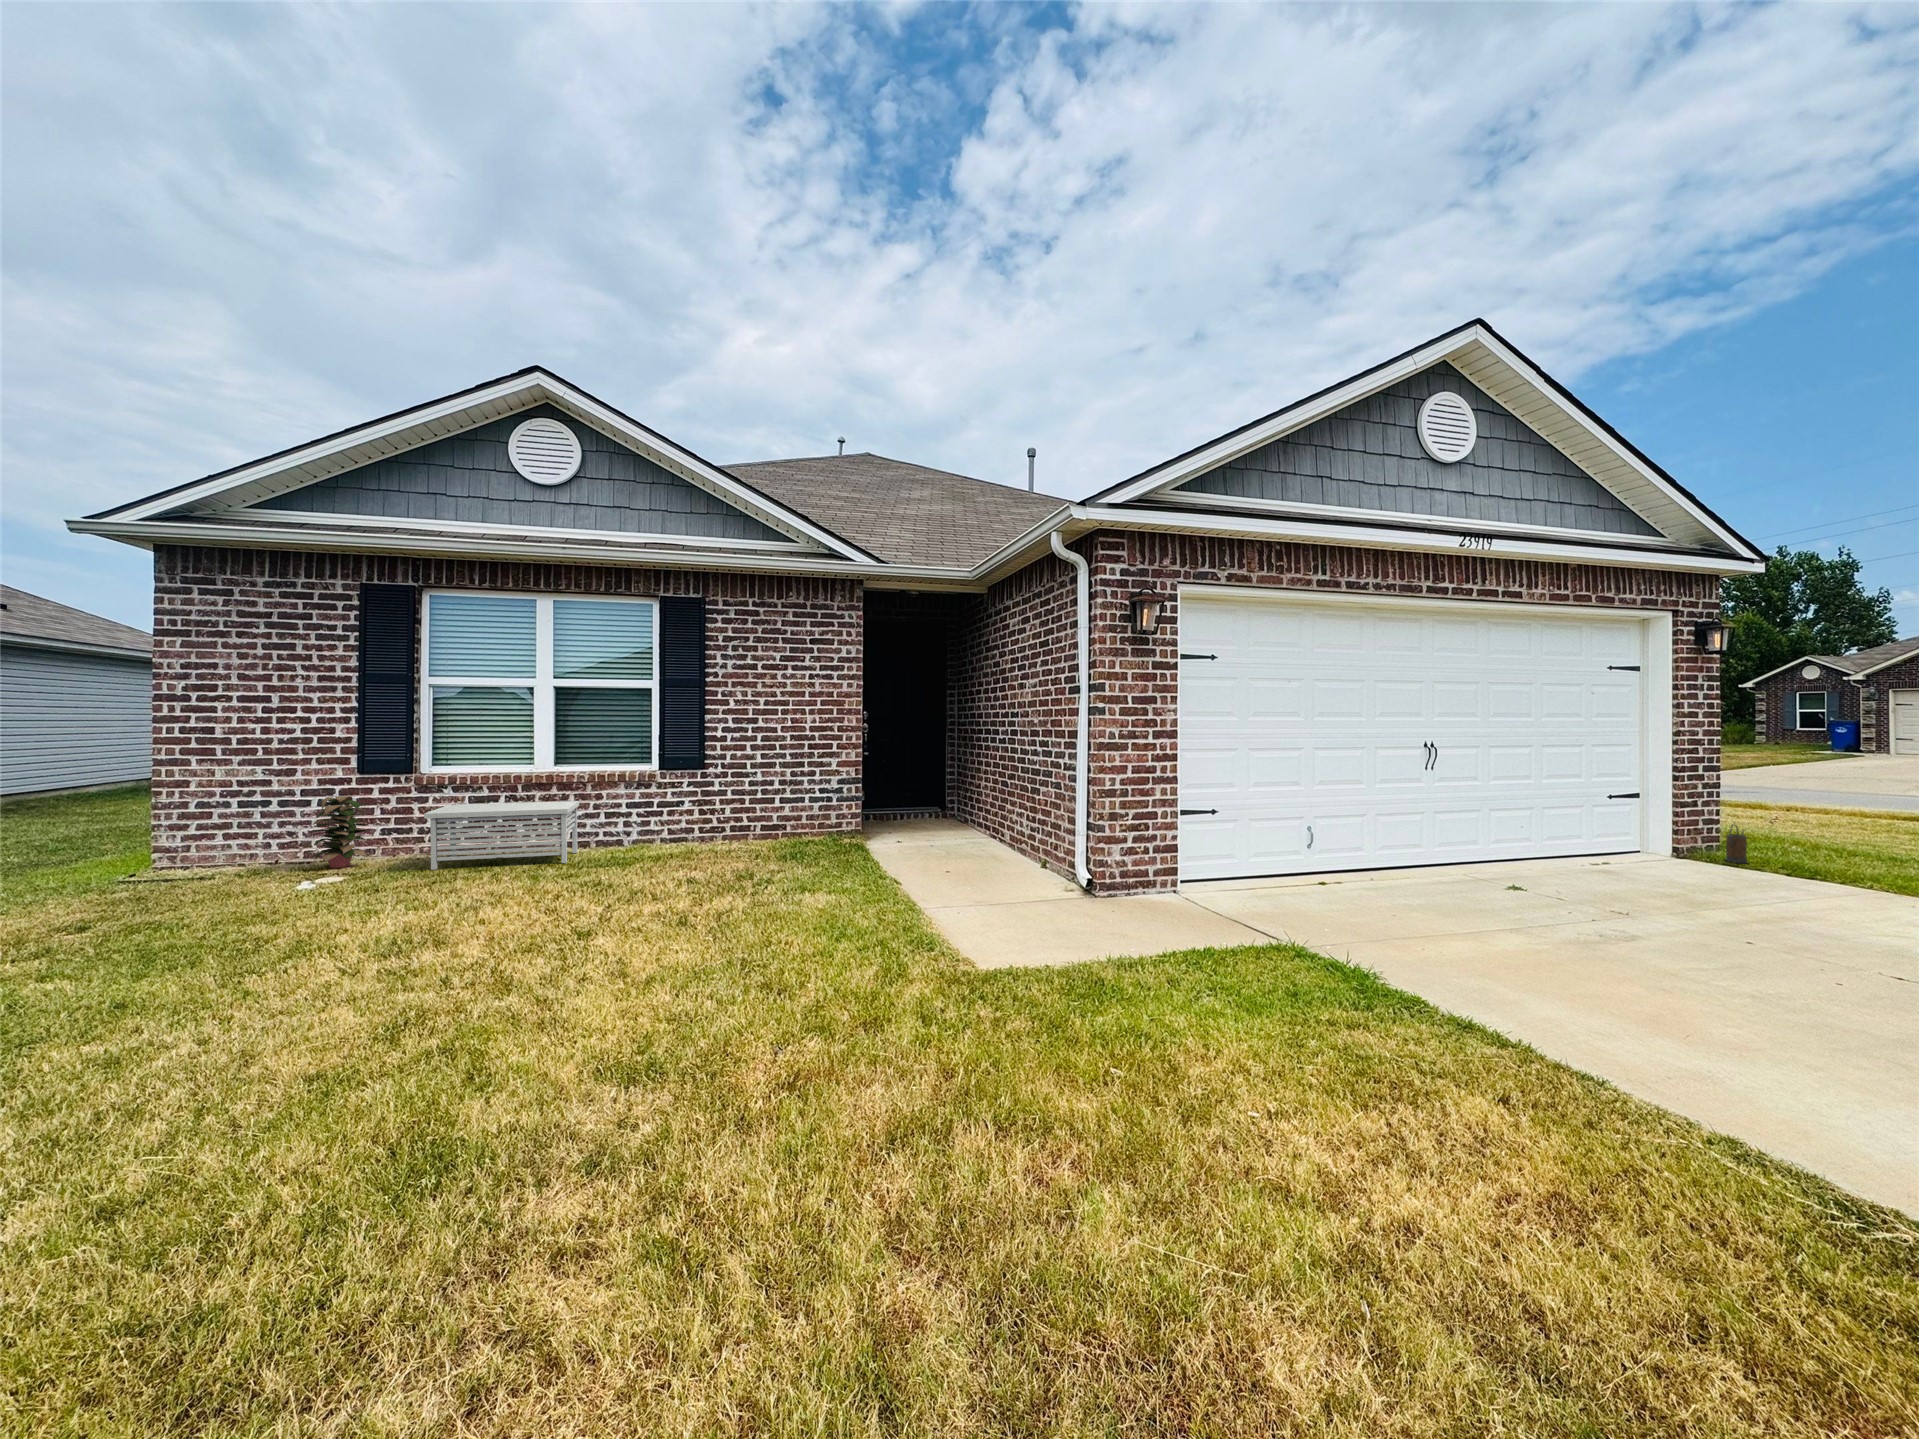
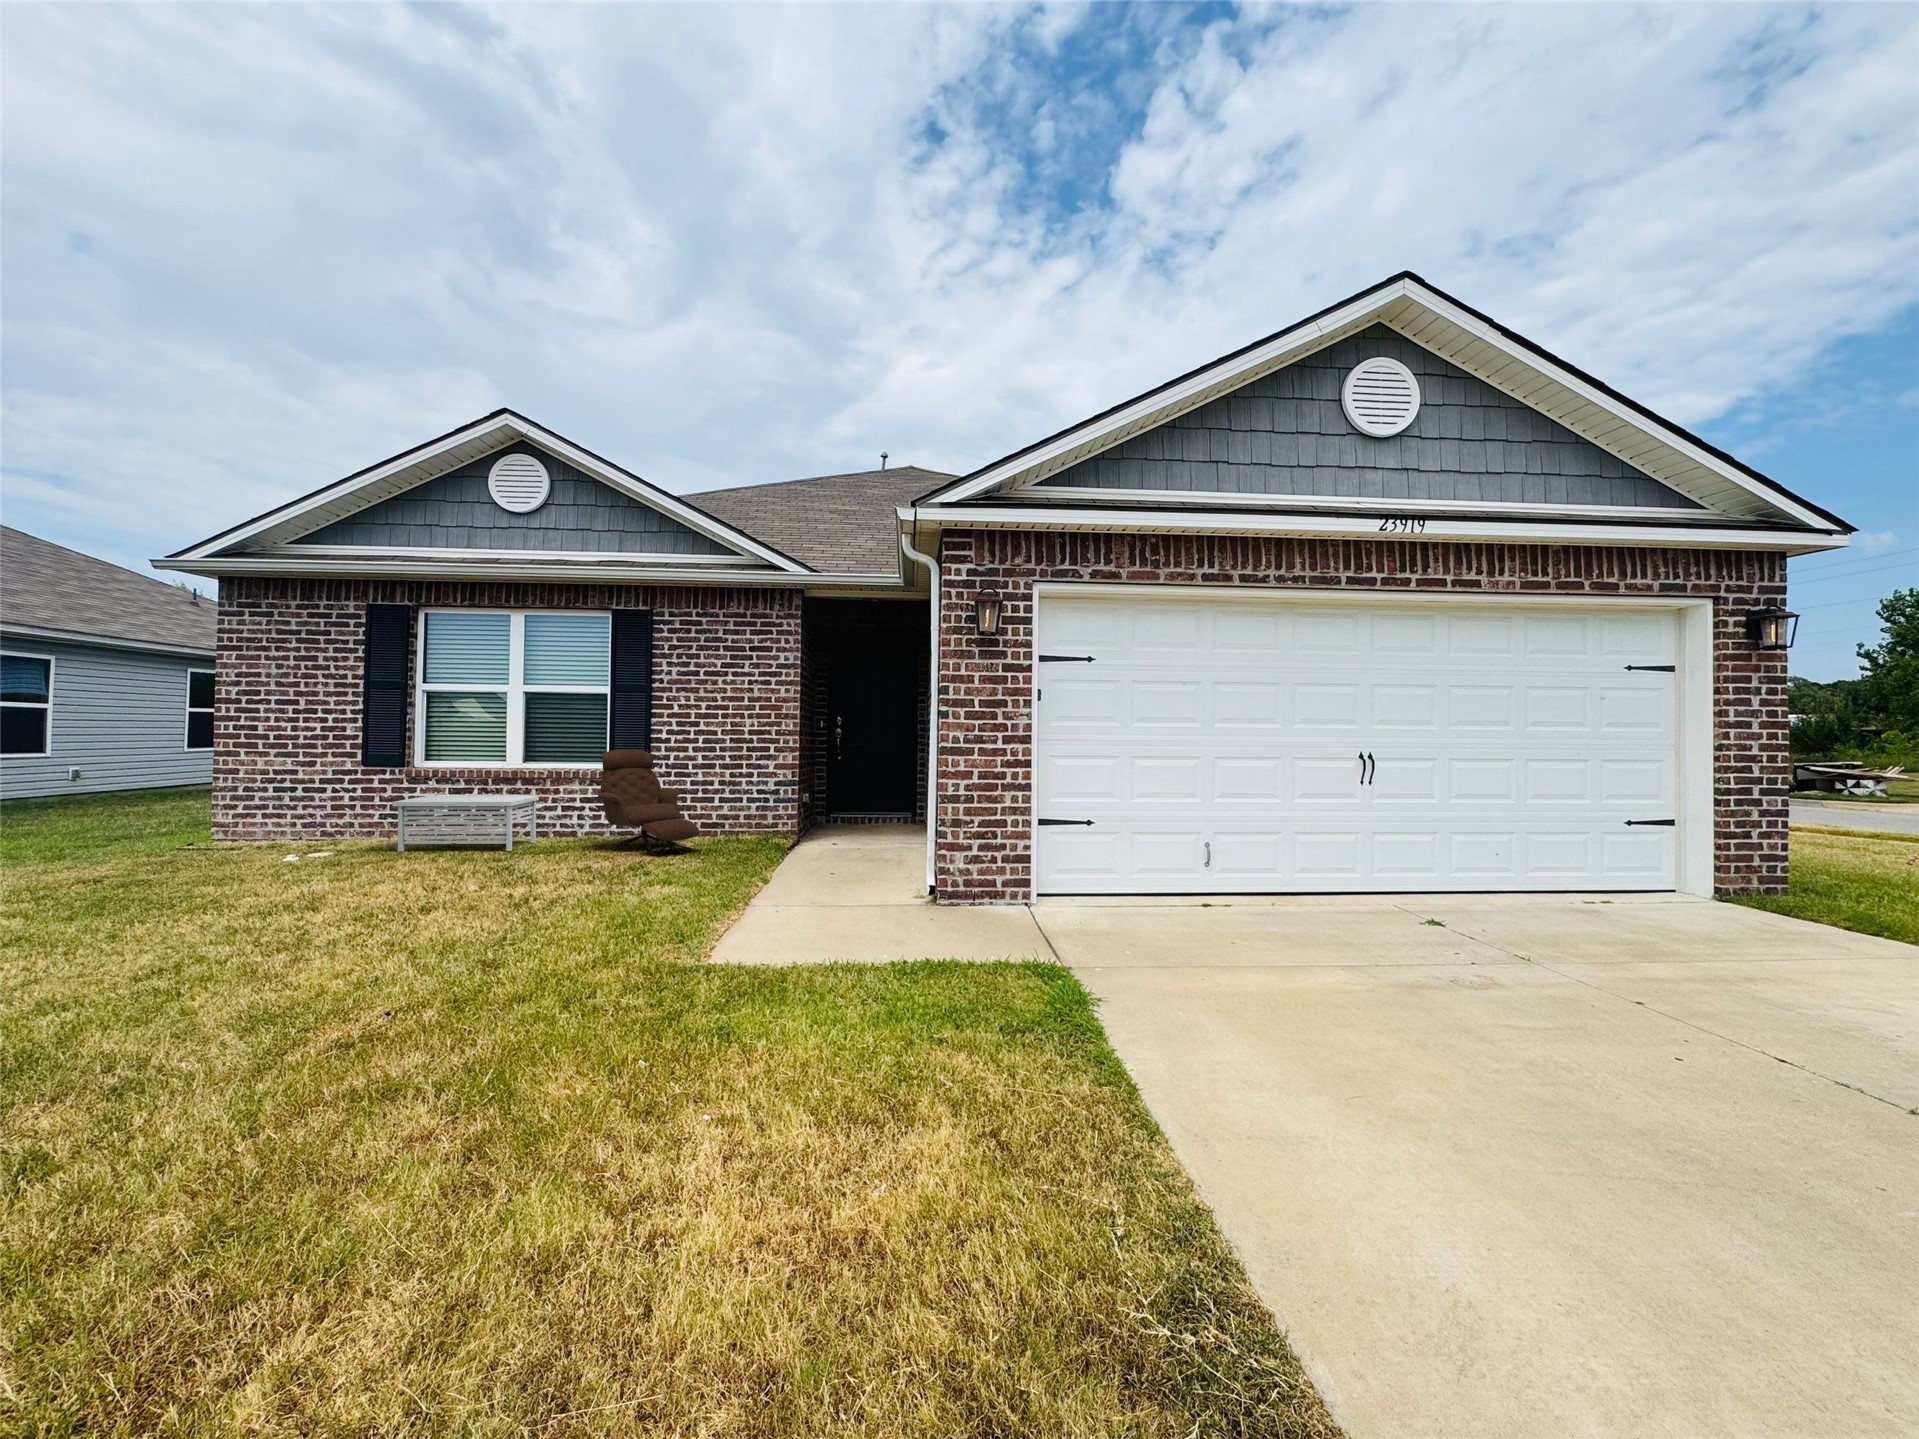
lounge chair: none [658,748,776,860] -> present [598,749,699,856]
decorative plant: present [310,796,368,868] -> none [311,785,366,847]
watering can: present [1726,824,1747,863] -> none [1780,864,1811,916]

